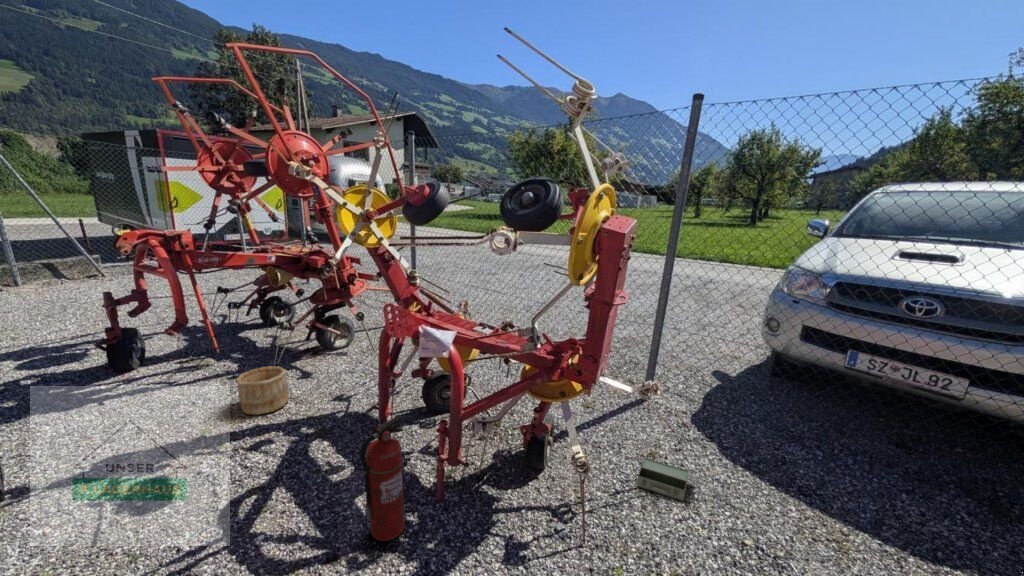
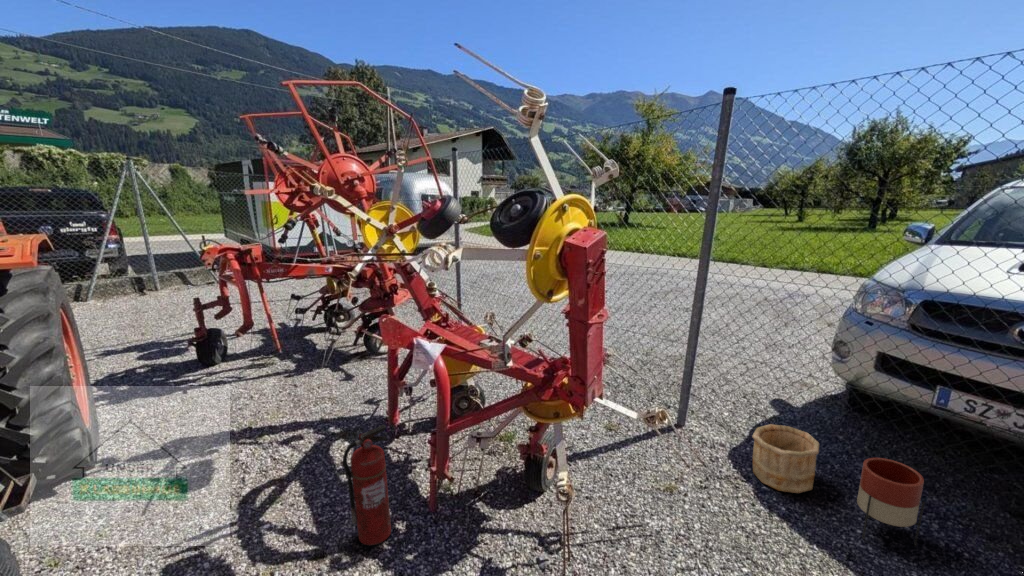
wooden bucket: present [235,366,289,415] -> present [752,424,819,493]
planter: none [800,410,852,478] -> present [857,458,925,546]
toolbox: present [637,459,689,501] -> none [643,494,706,547]

